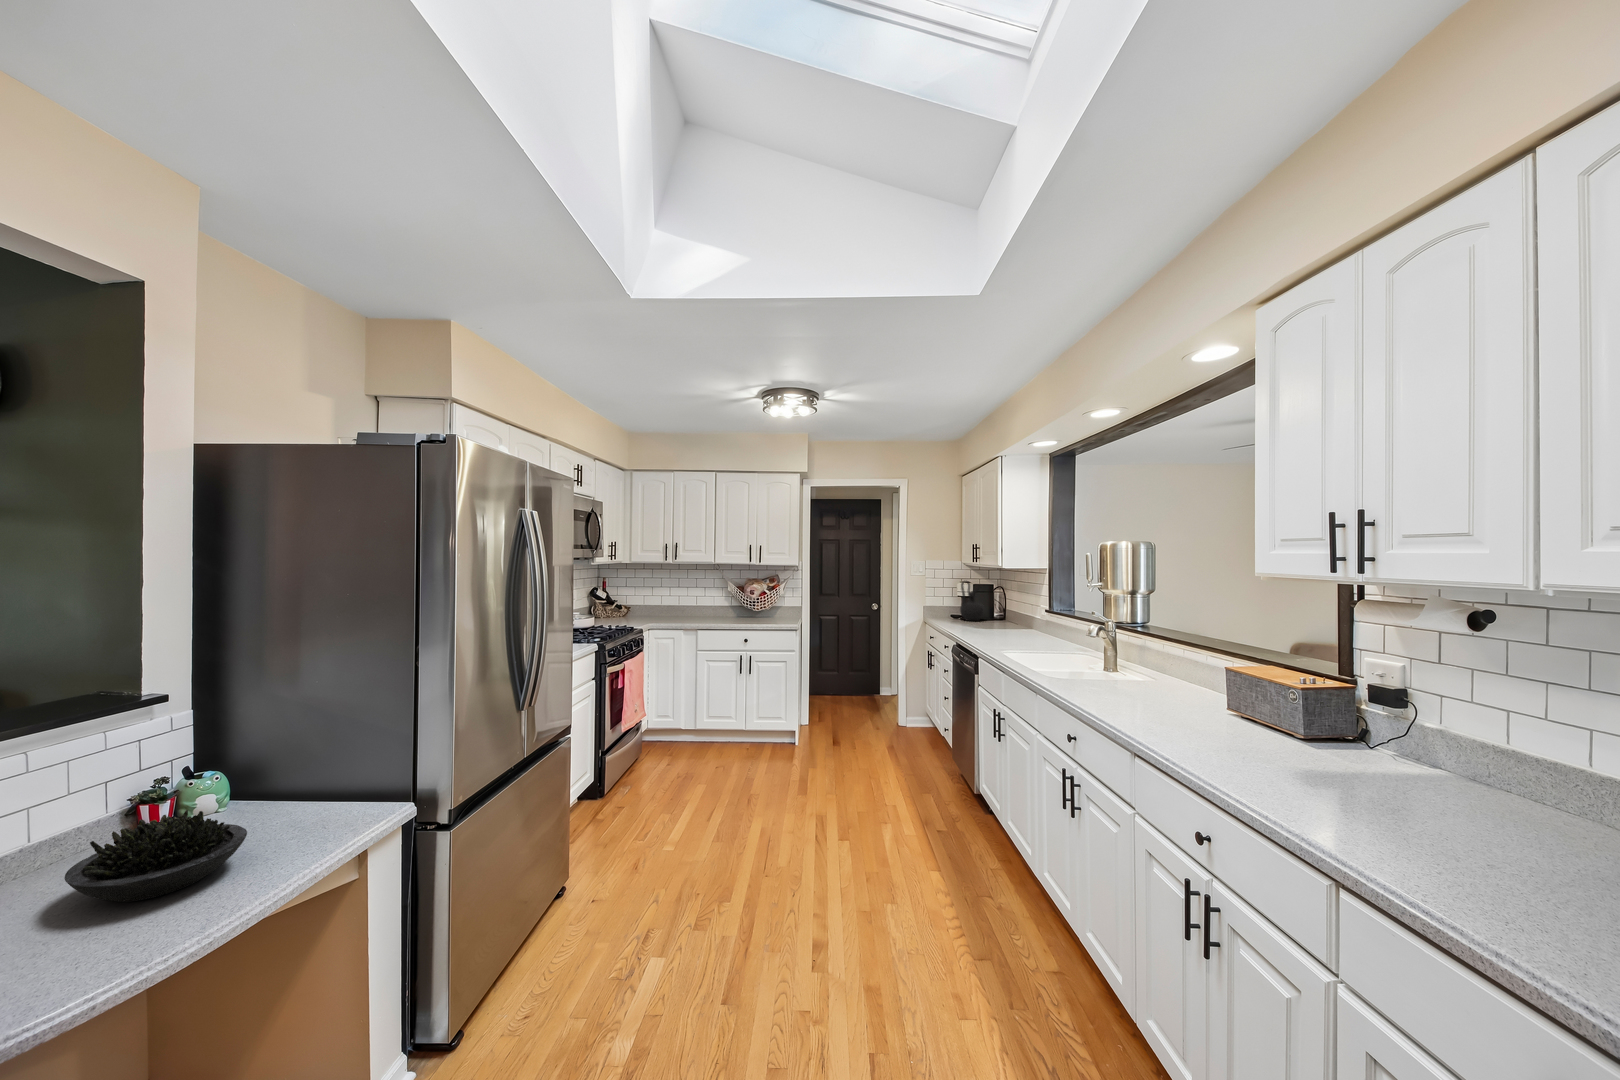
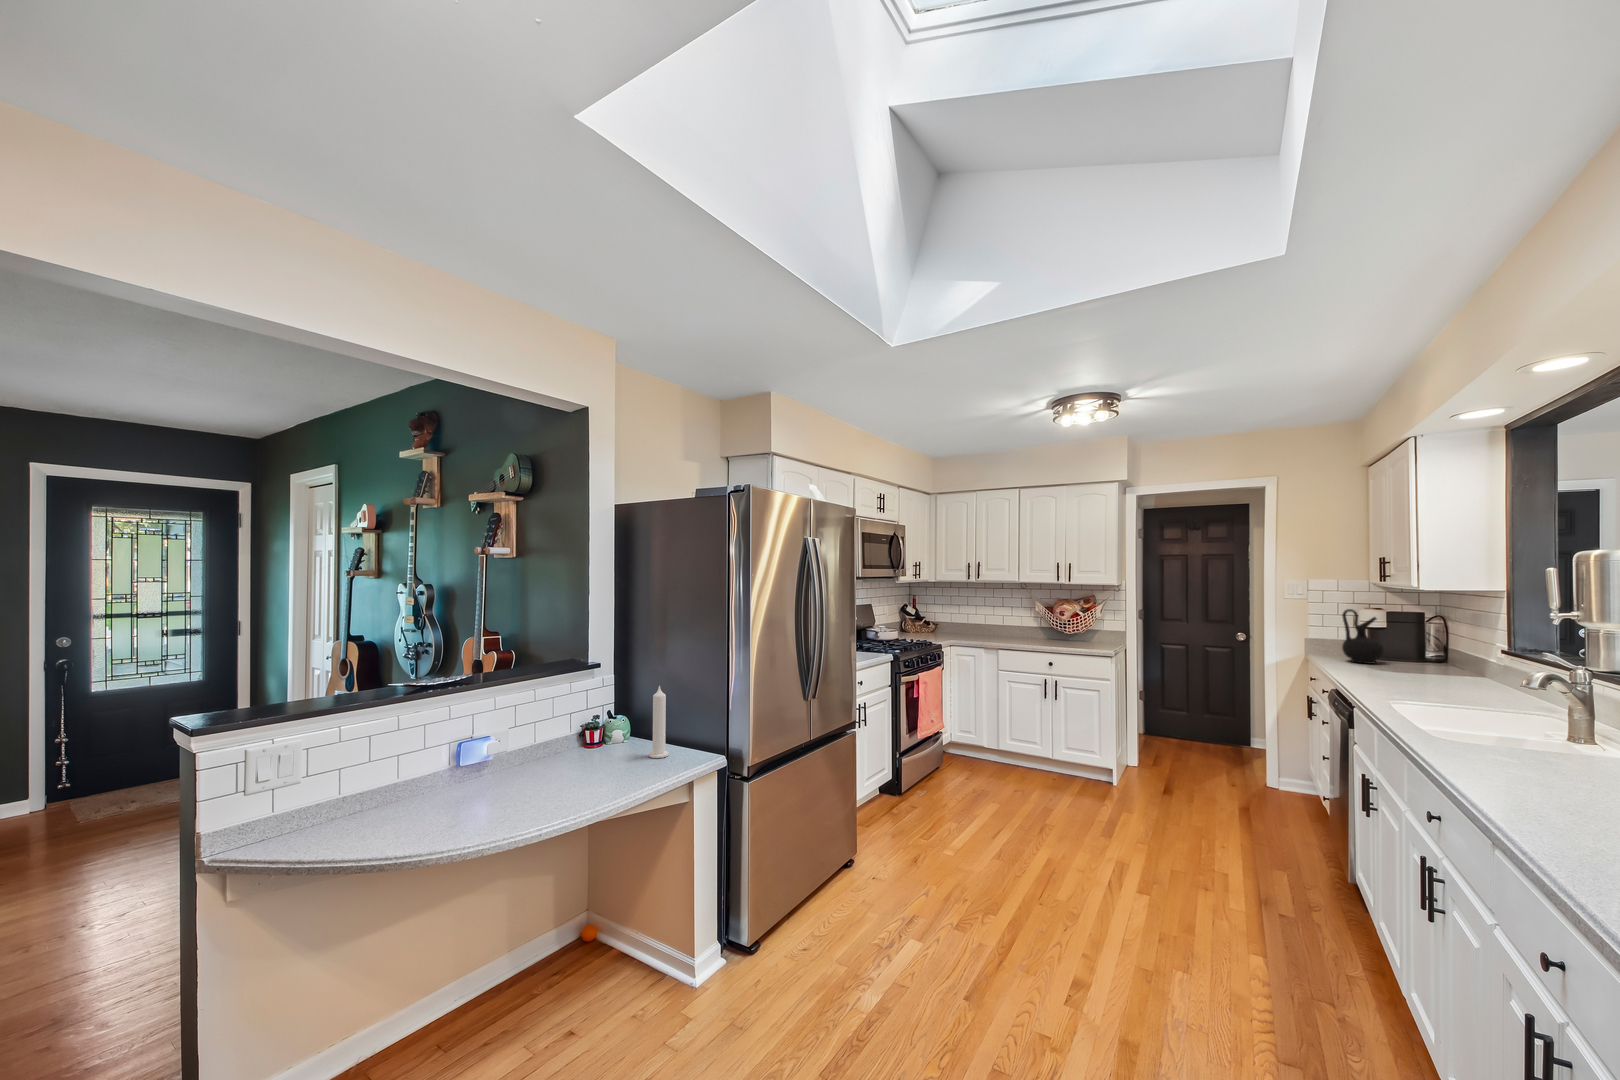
candle: none [276,718,313,827] -> present [649,686,669,758]
succulent plant: present [65,810,247,902] -> none [552,734,632,782]

